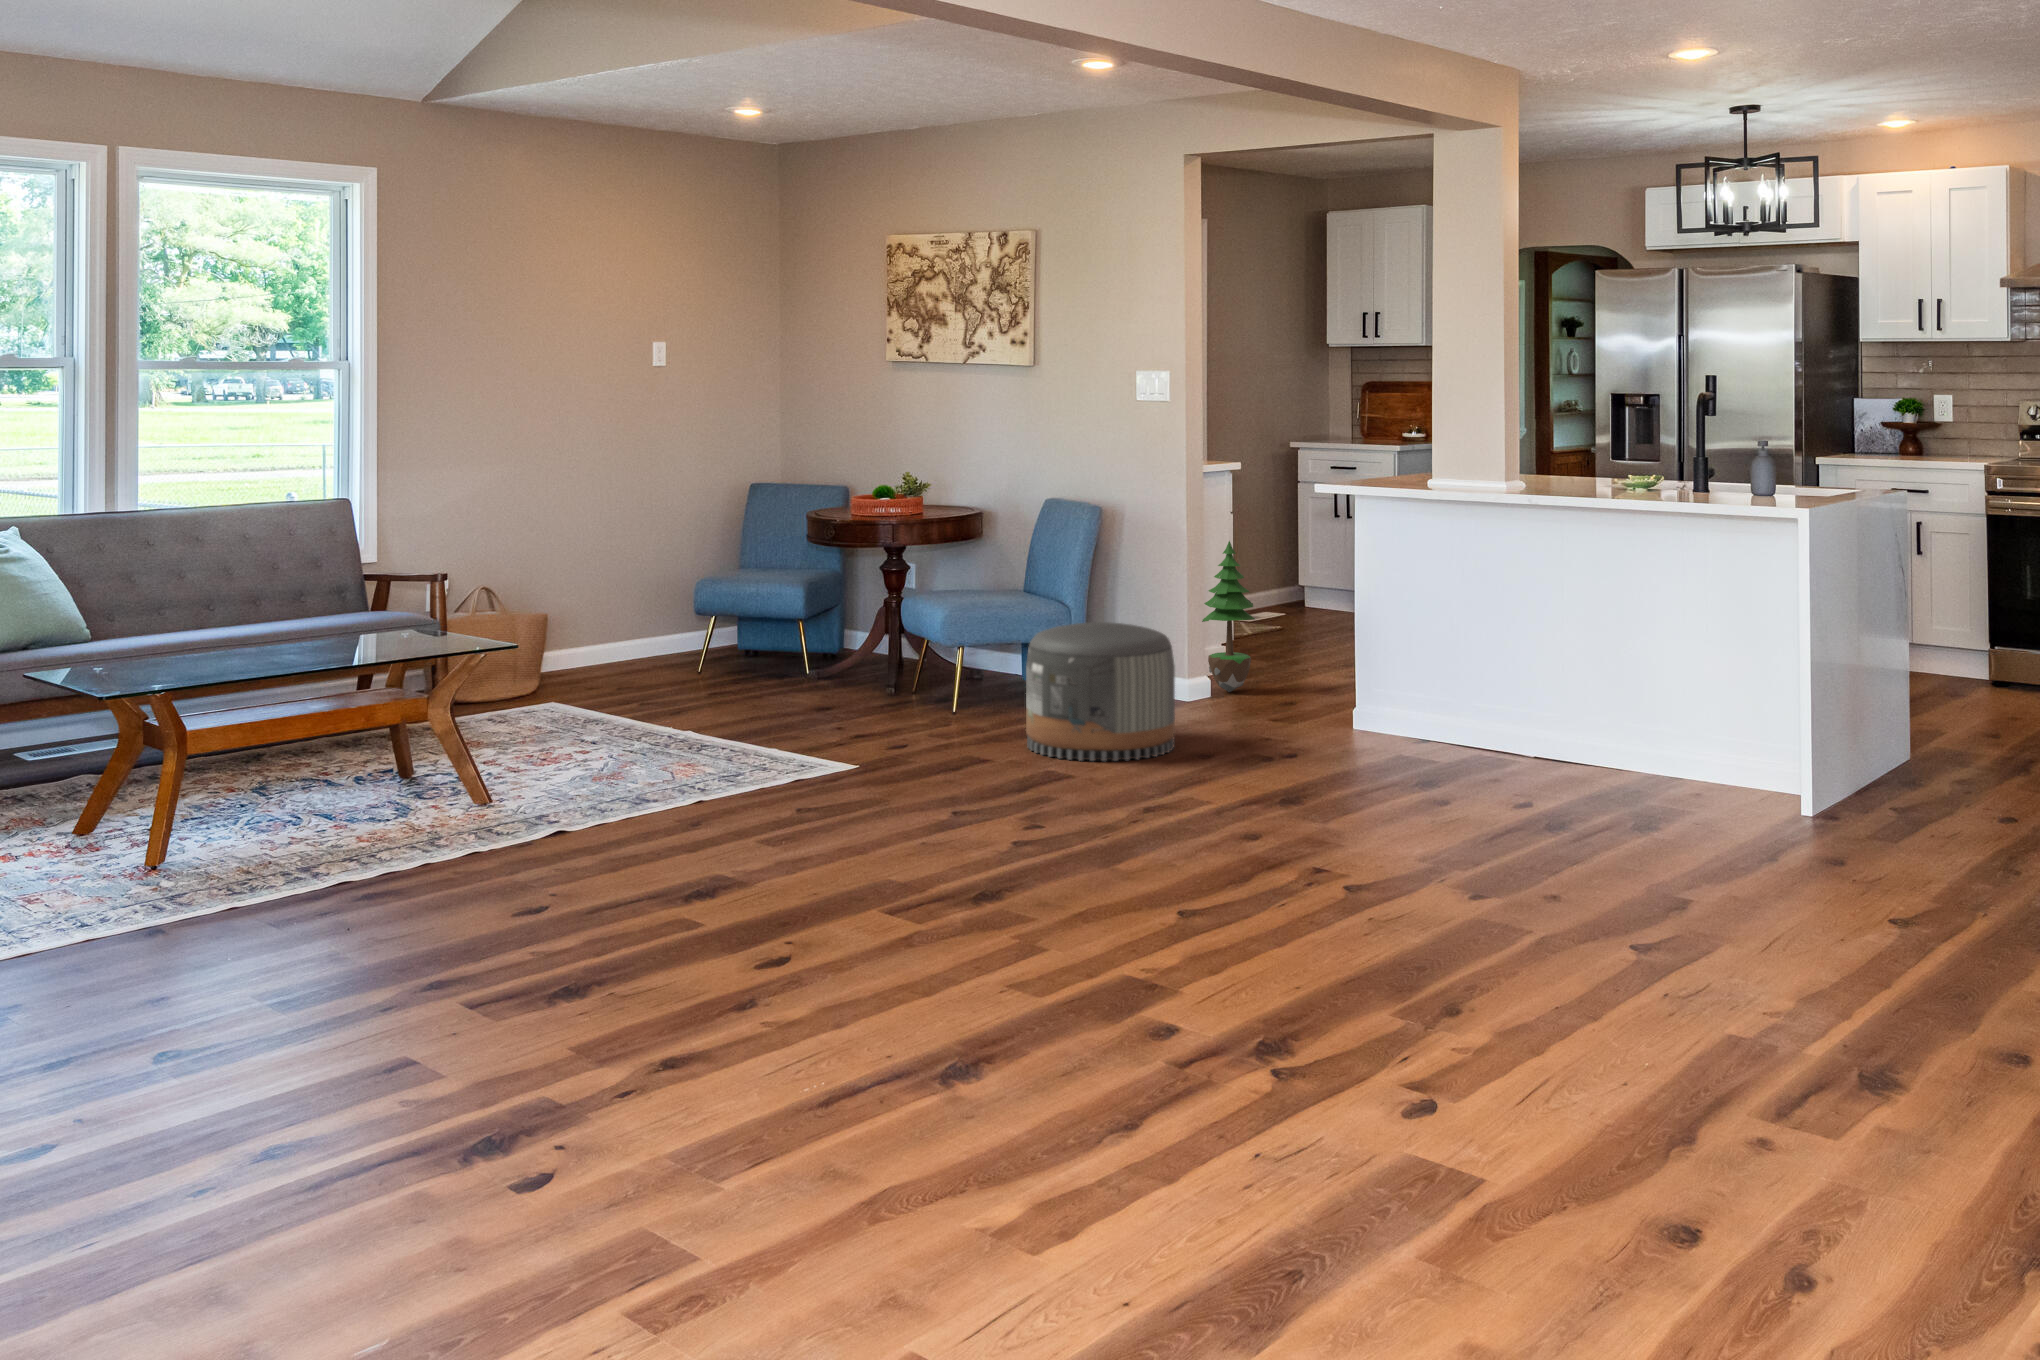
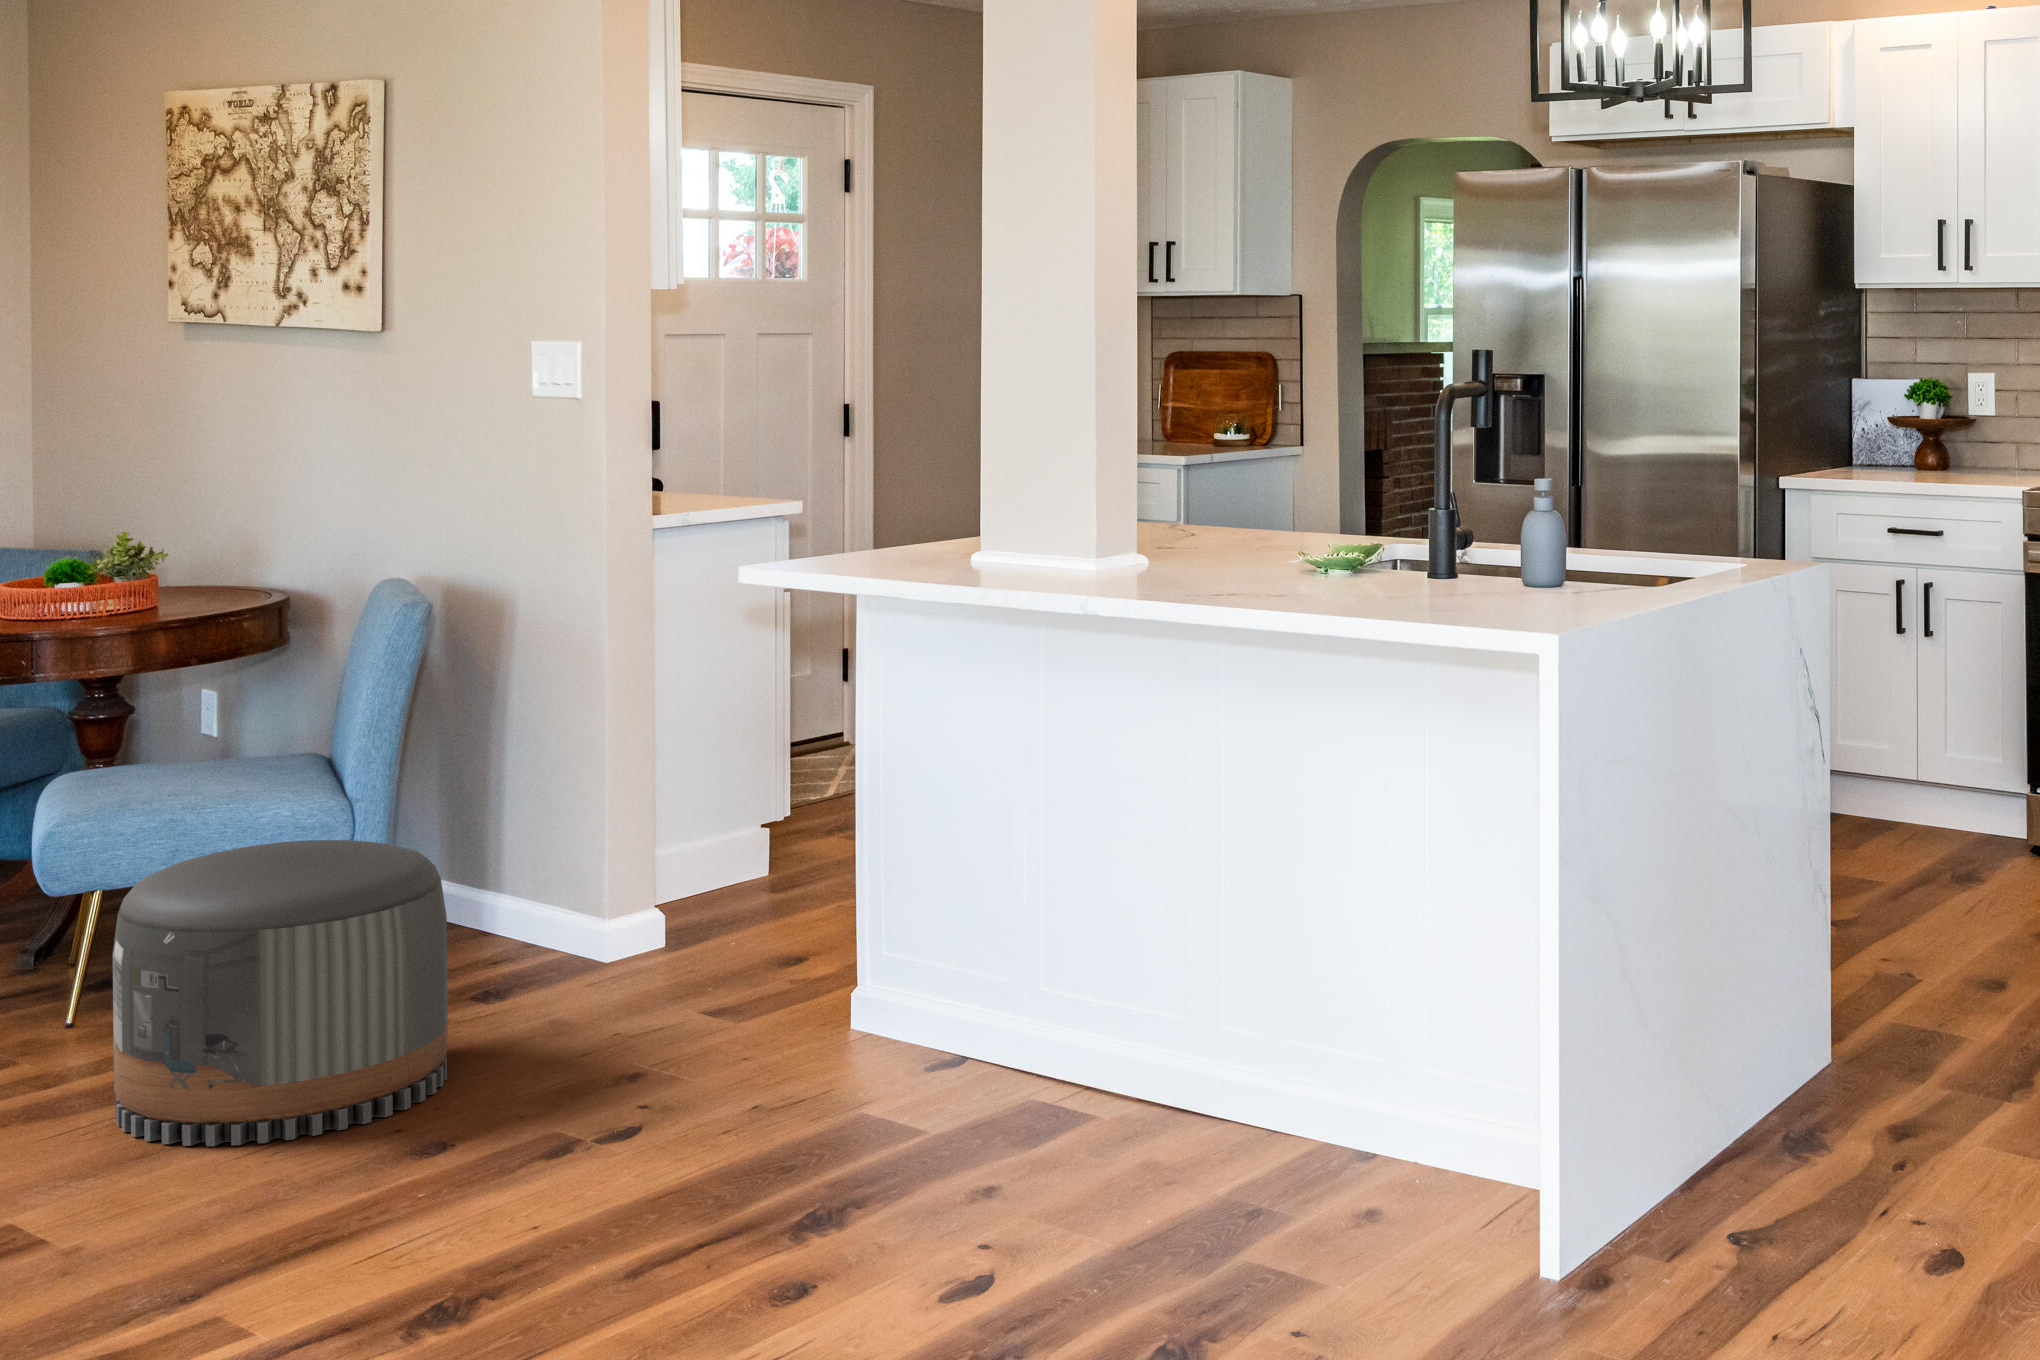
potted tree: present [1202,541,1255,692] -> none [656,648,760,926]

